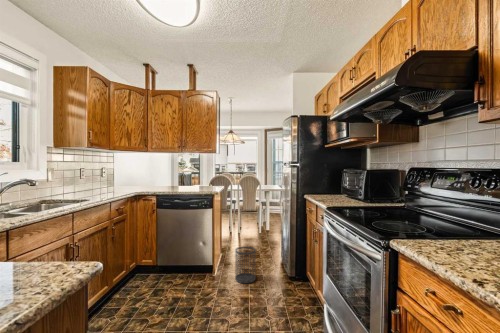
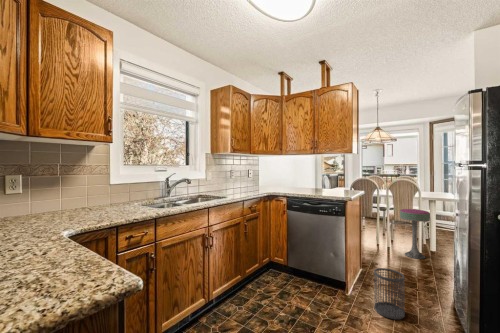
bar stool: none [248,200,267,238] -> present [400,209,430,259]

